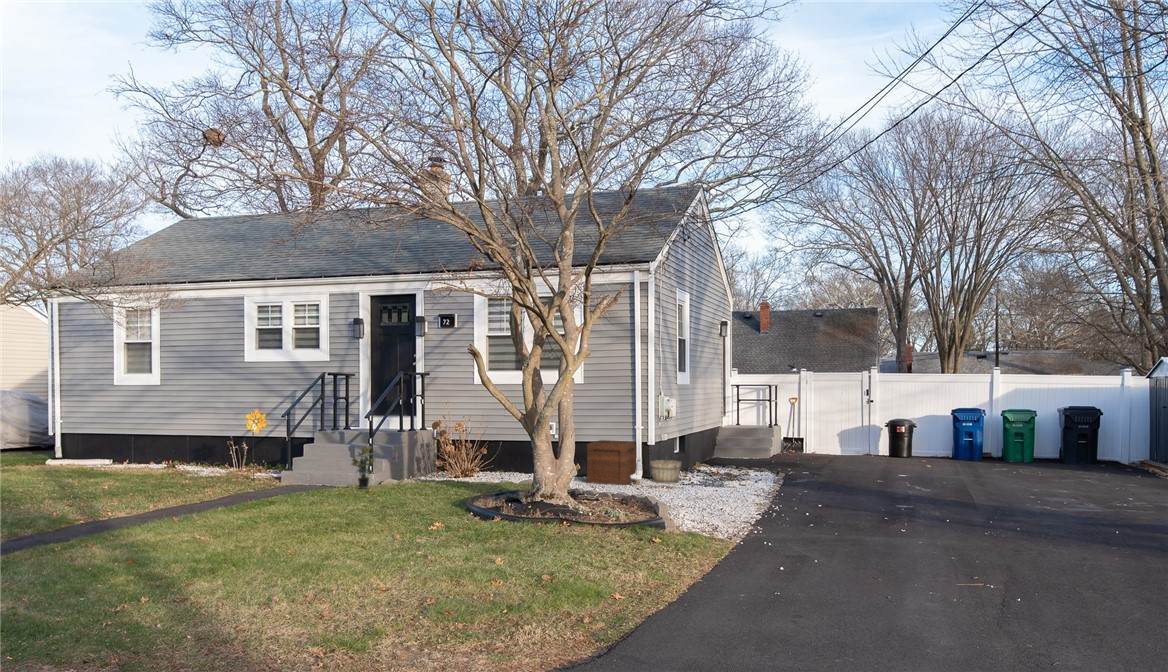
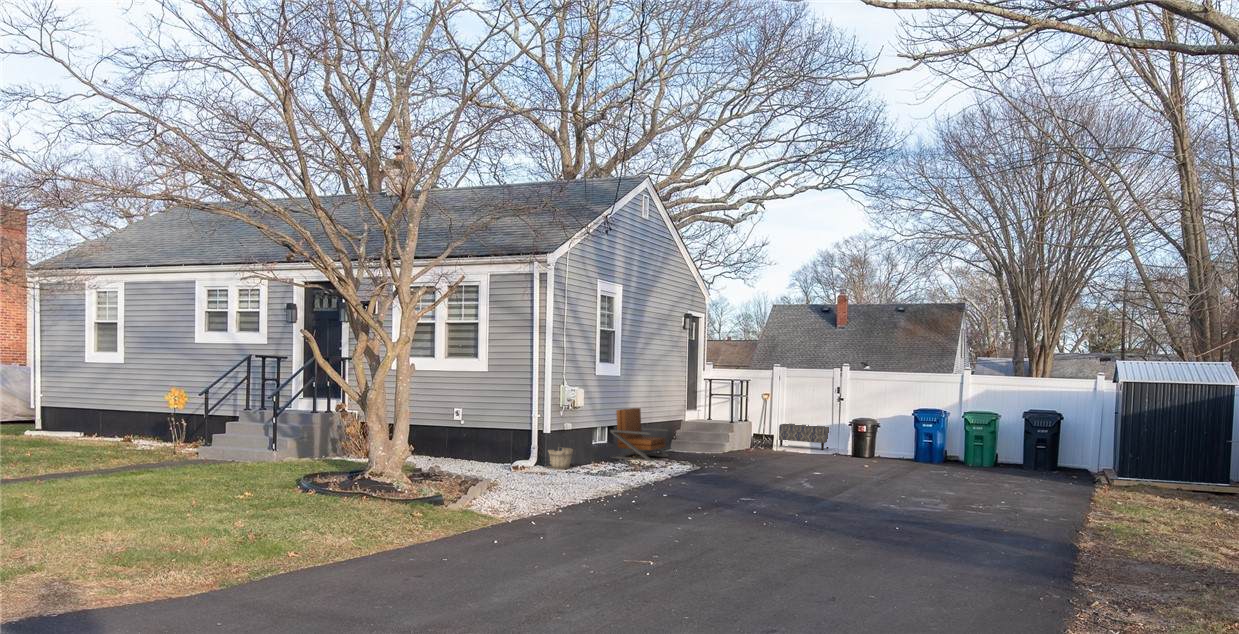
lounge chair: none [689,416,742,470] -> present [610,408,669,461]
bench: none [813,427,862,452] -> present [779,423,829,450]
wooden crate: present [587,440,637,485] -> none [478,426,531,469]
potted plant: present [352,445,375,489] -> none [249,422,273,463]

